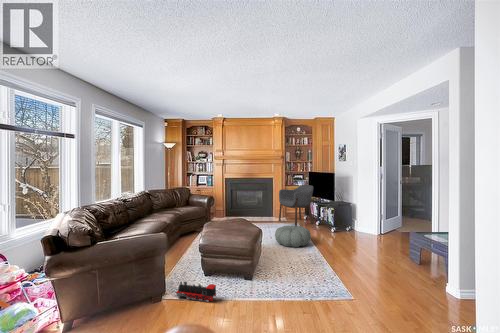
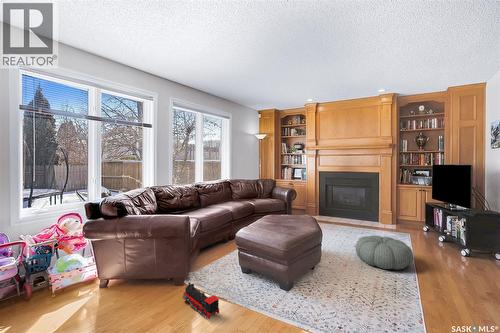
armchair: present [279,185,313,226] -> none [382,183,437,240]

